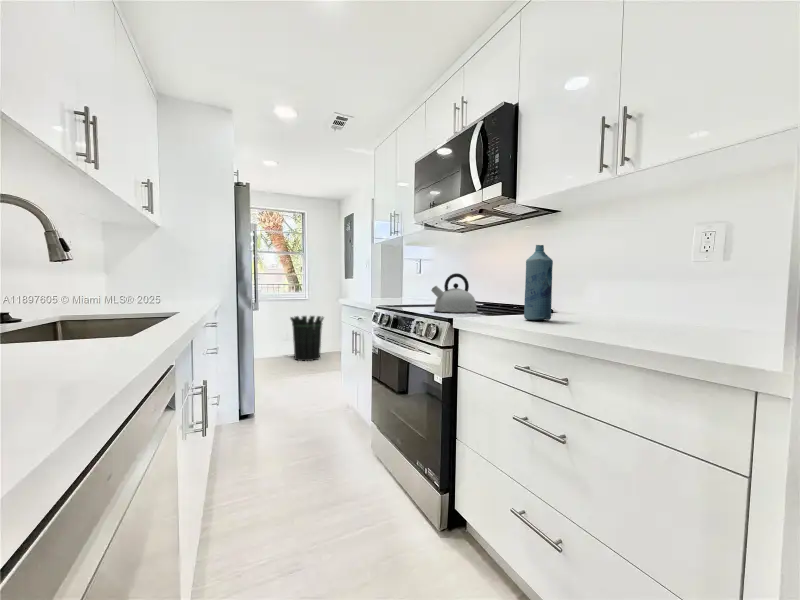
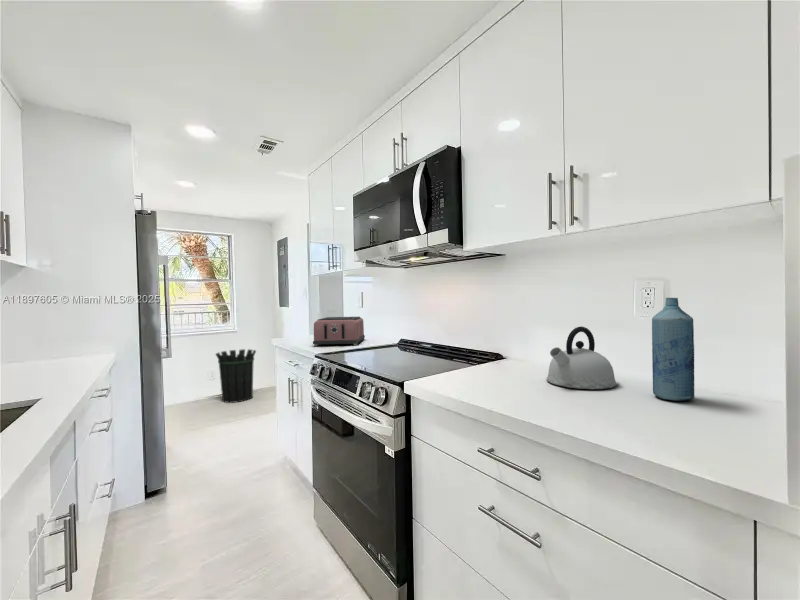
bottle: present [524,245,553,320] -> present [652,298,695,401]
kettle: present [431,273,477,313] -> present [547,327,617,389]
toaster: none [375,279,421,303] -> present [313,317,365,346]

